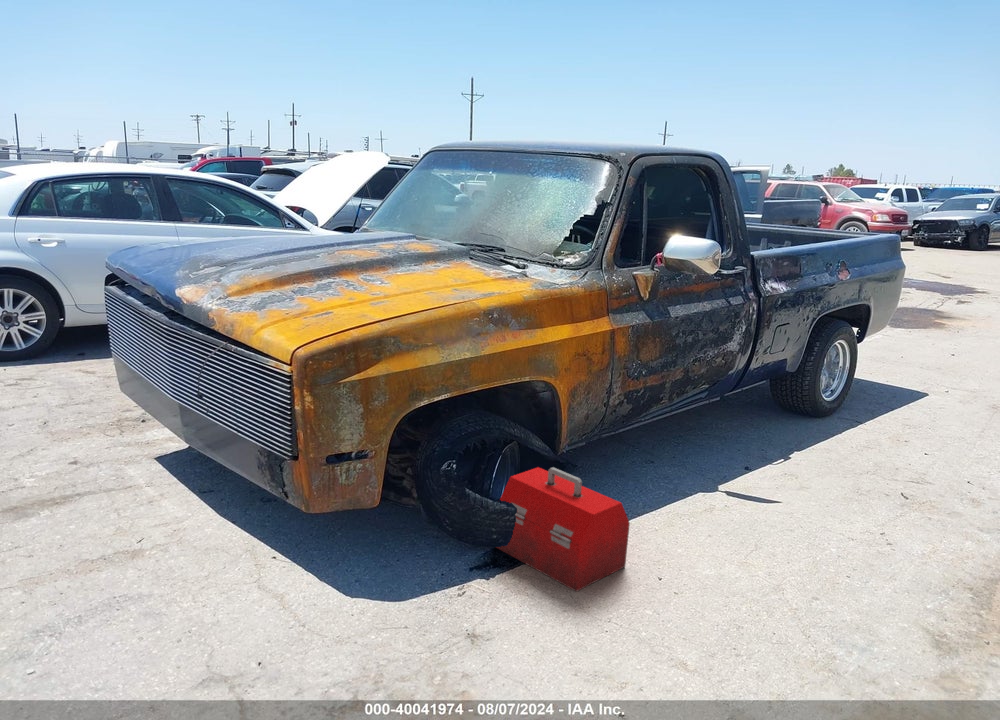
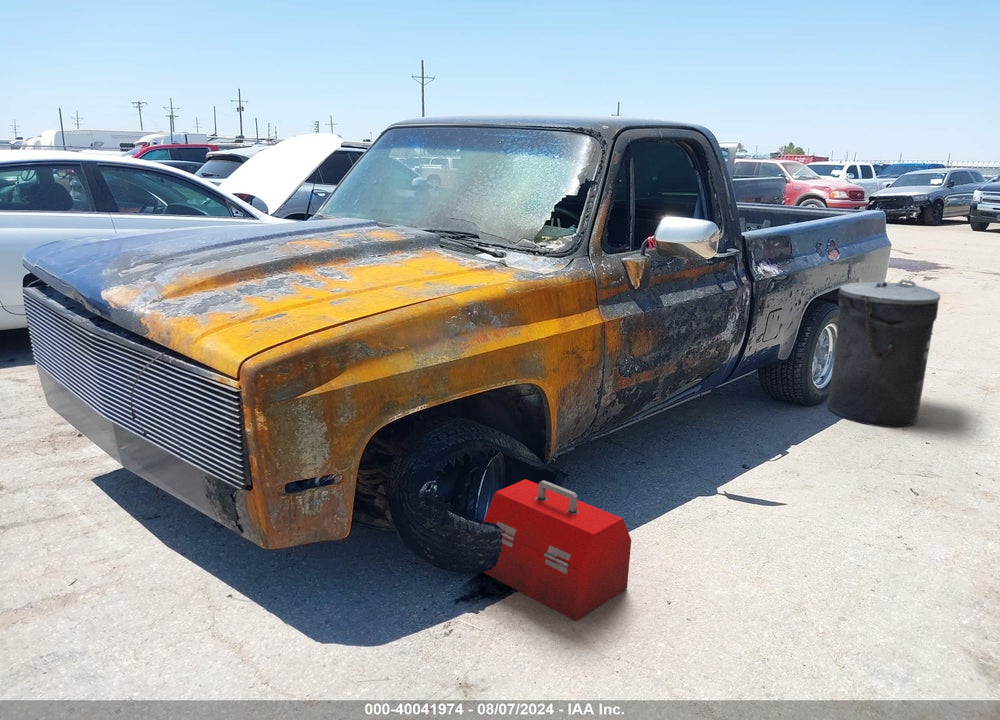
trash can: none [836,301,945,440] -> present [827,280,940,427]

